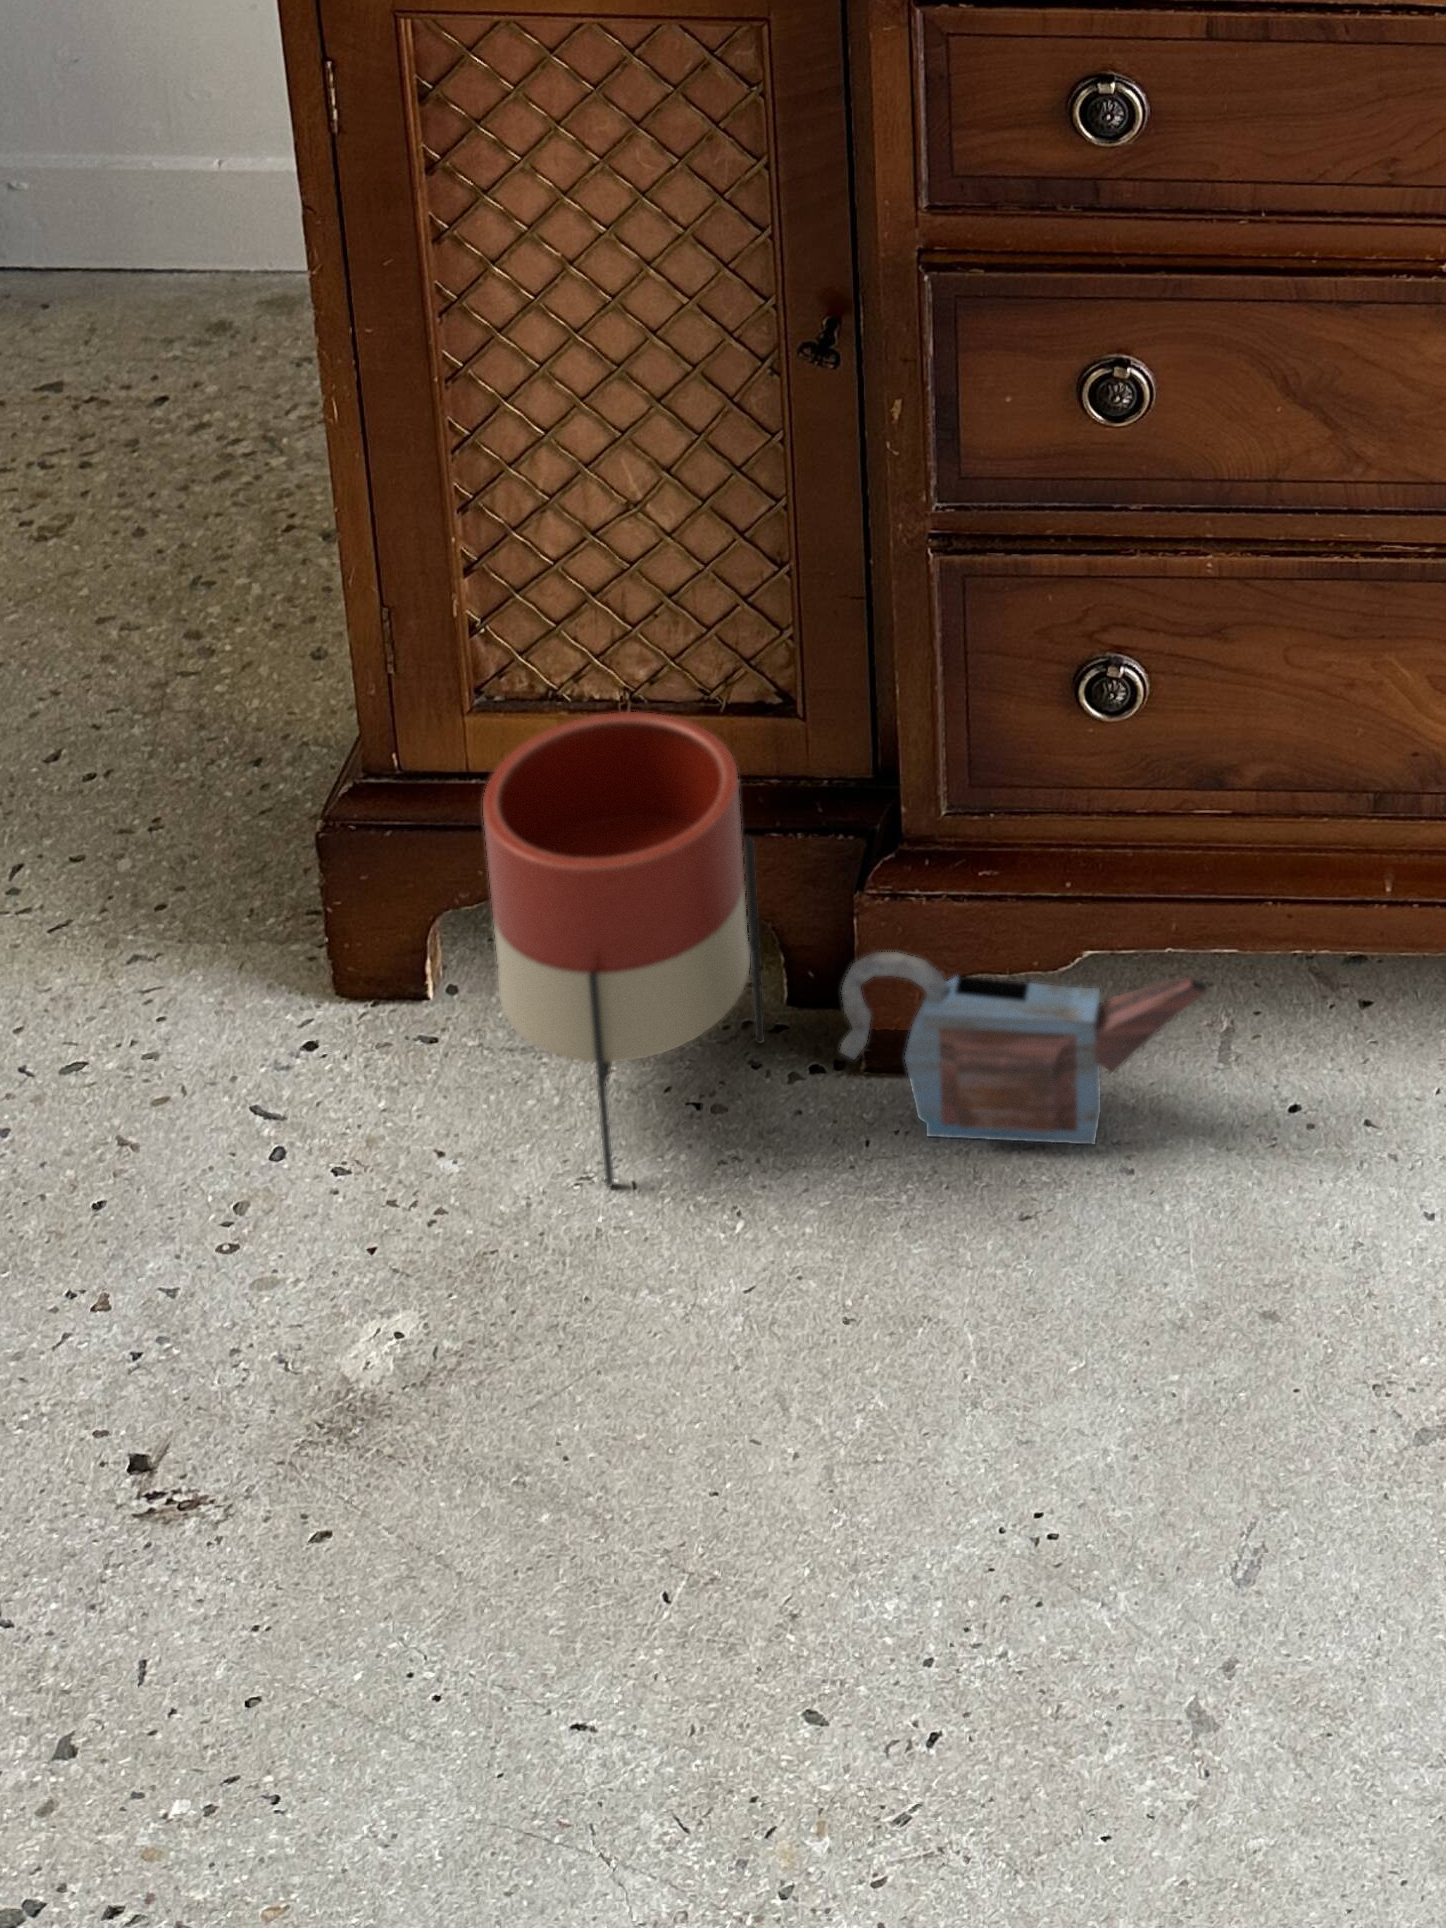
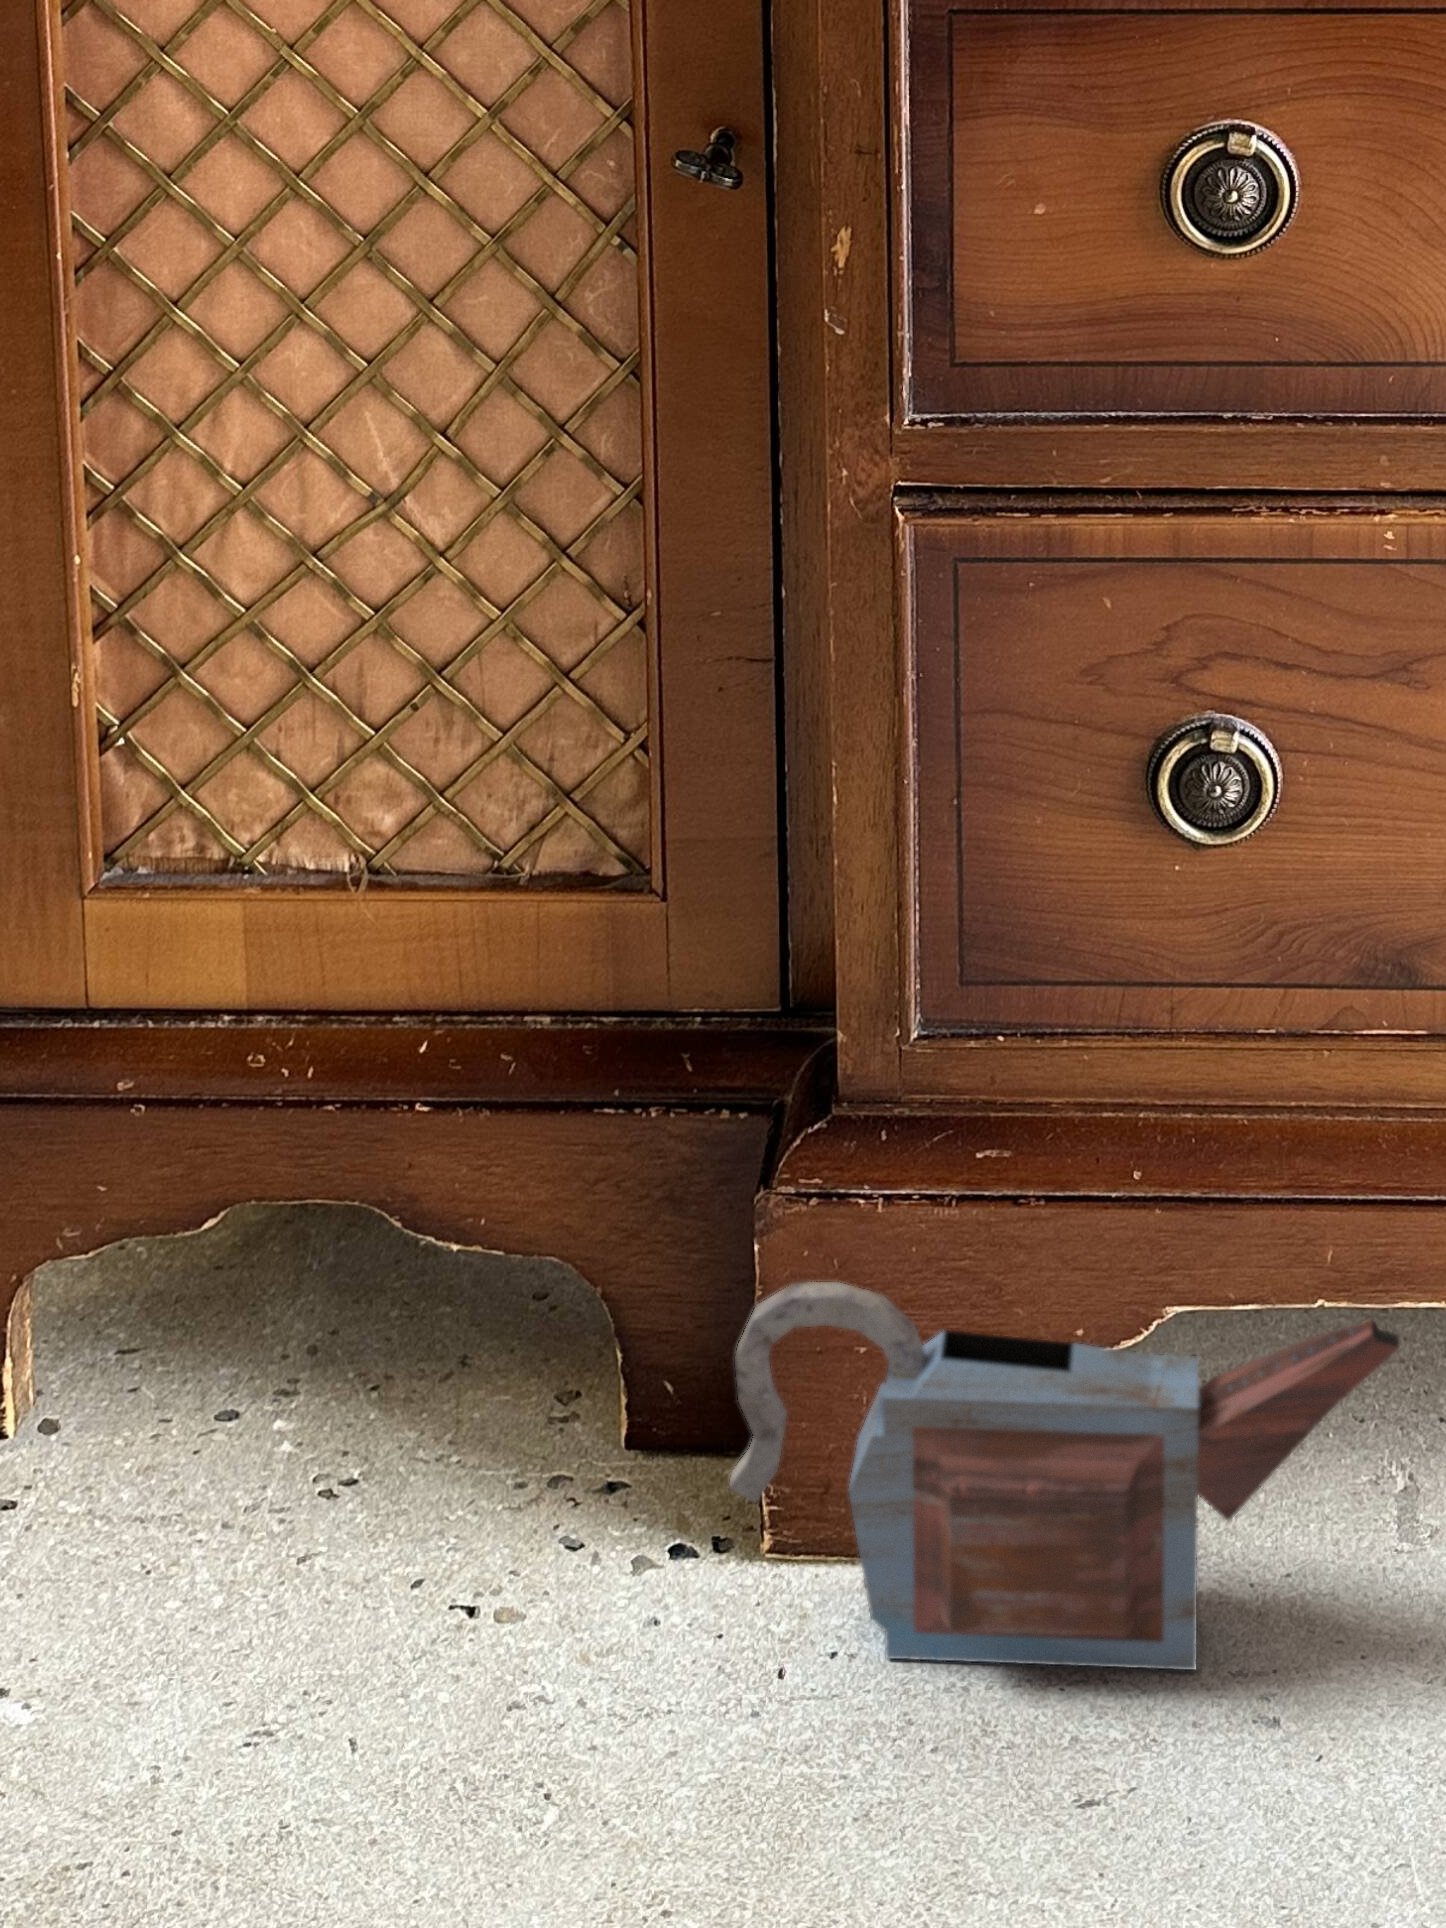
planter: present [483,712,765,1187] -> none [106,867,587,1748]

